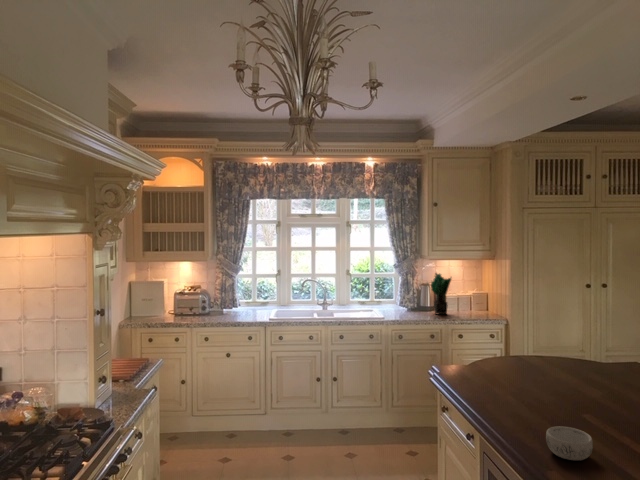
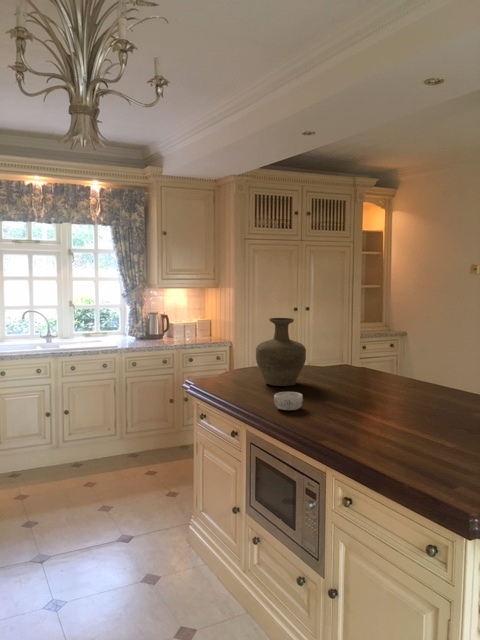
potted plant: present [431,273,451,314] -> none [156,301,180,342]
vase: none [526,311,600,405] -> present [256,318,306,386]

